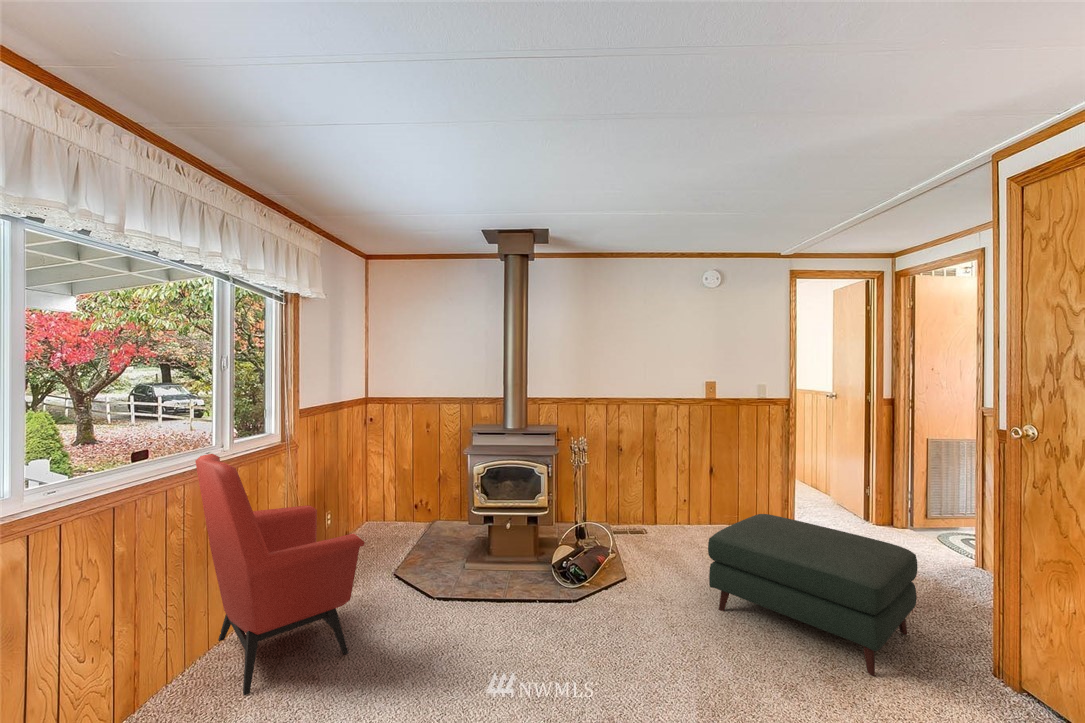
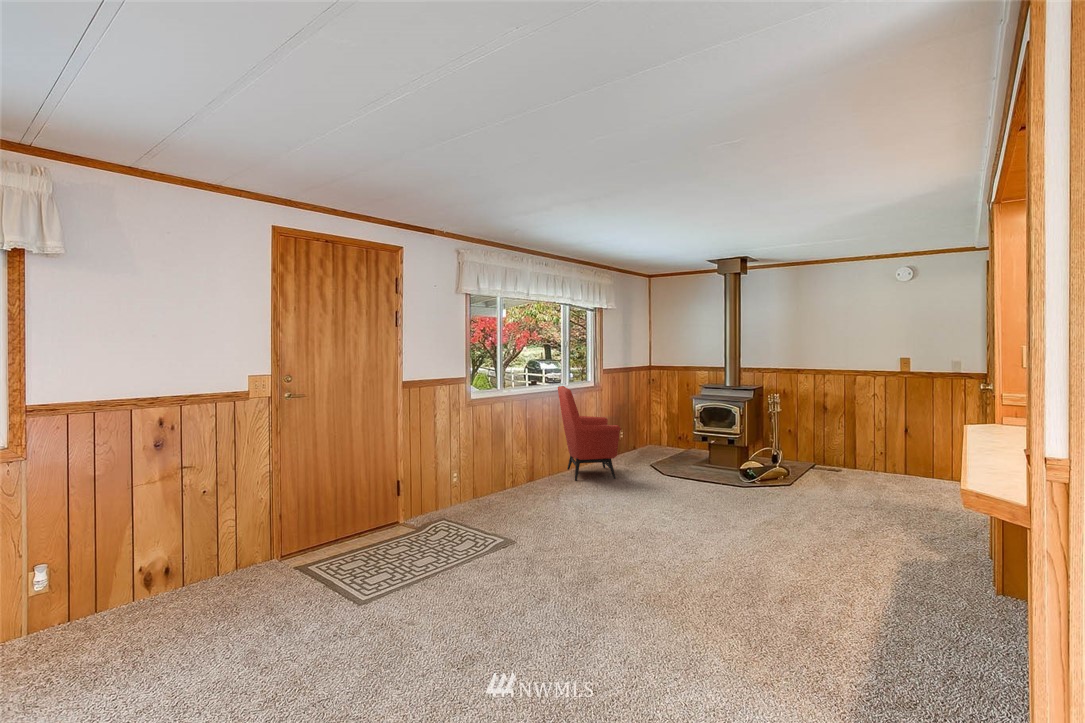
ottoman: present [708,514,918,676] -> none [814,448,938,522]

